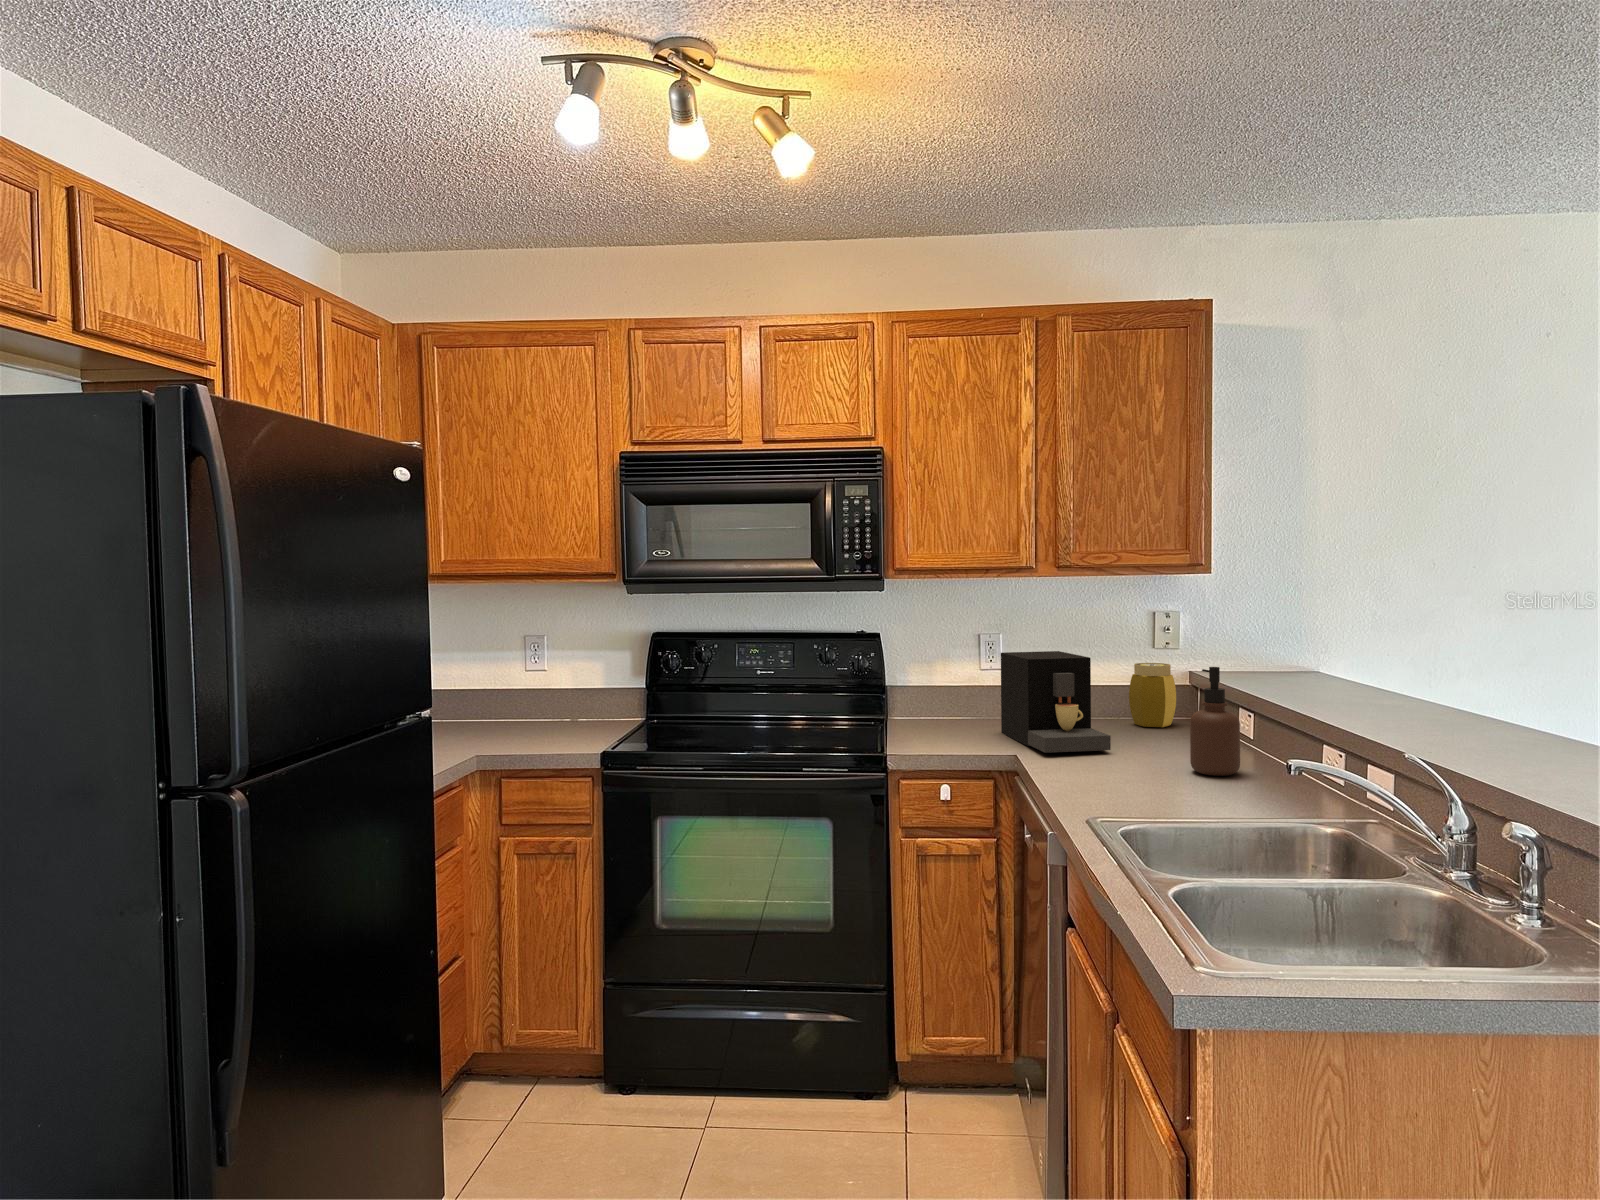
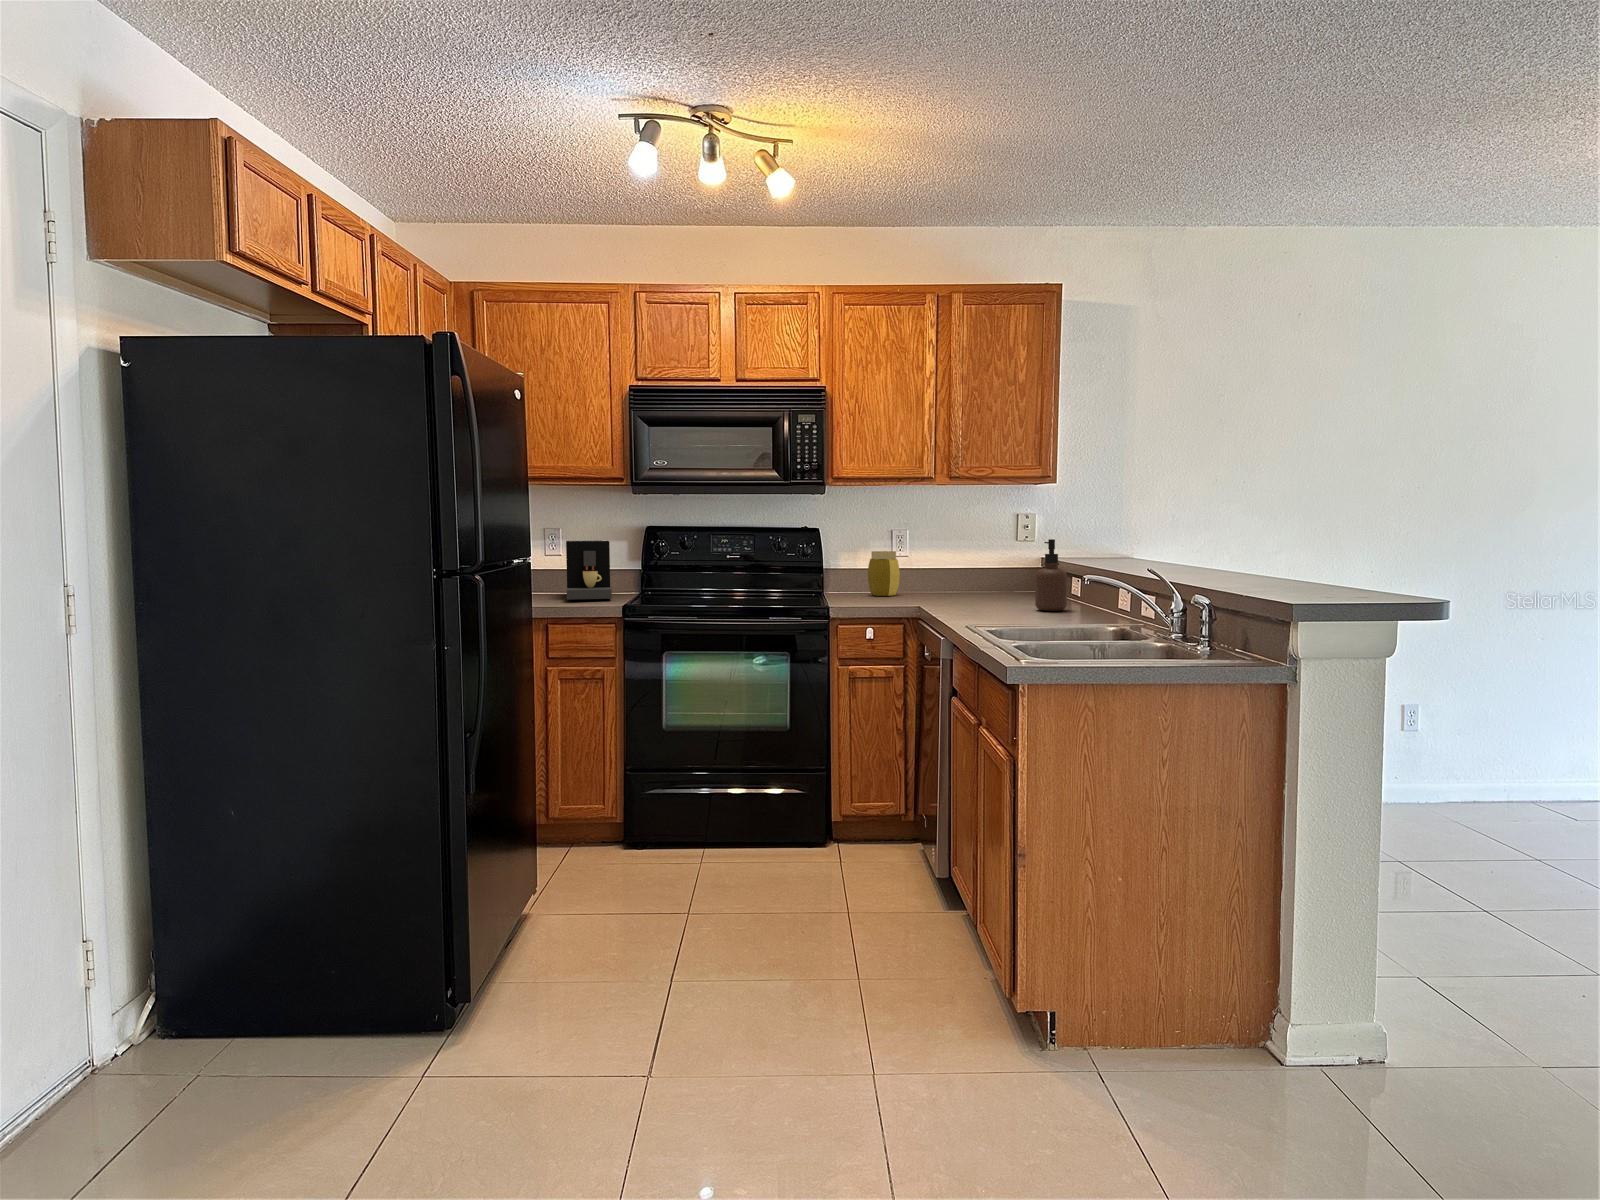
coffee maker: present [1001,651,1111,753] -> present [566,540,612,600]
jar: present [1129,663,1176,727] -> present [868,551,900,596]

